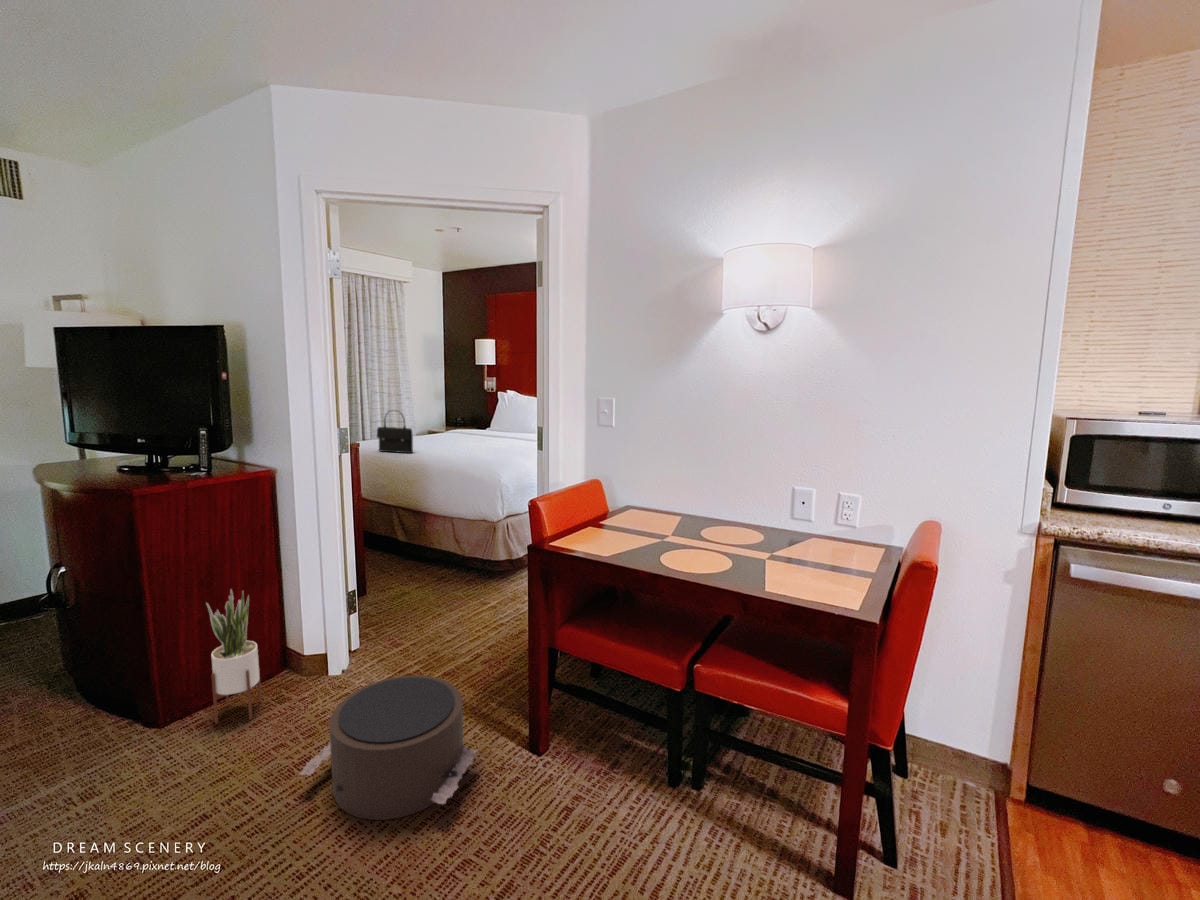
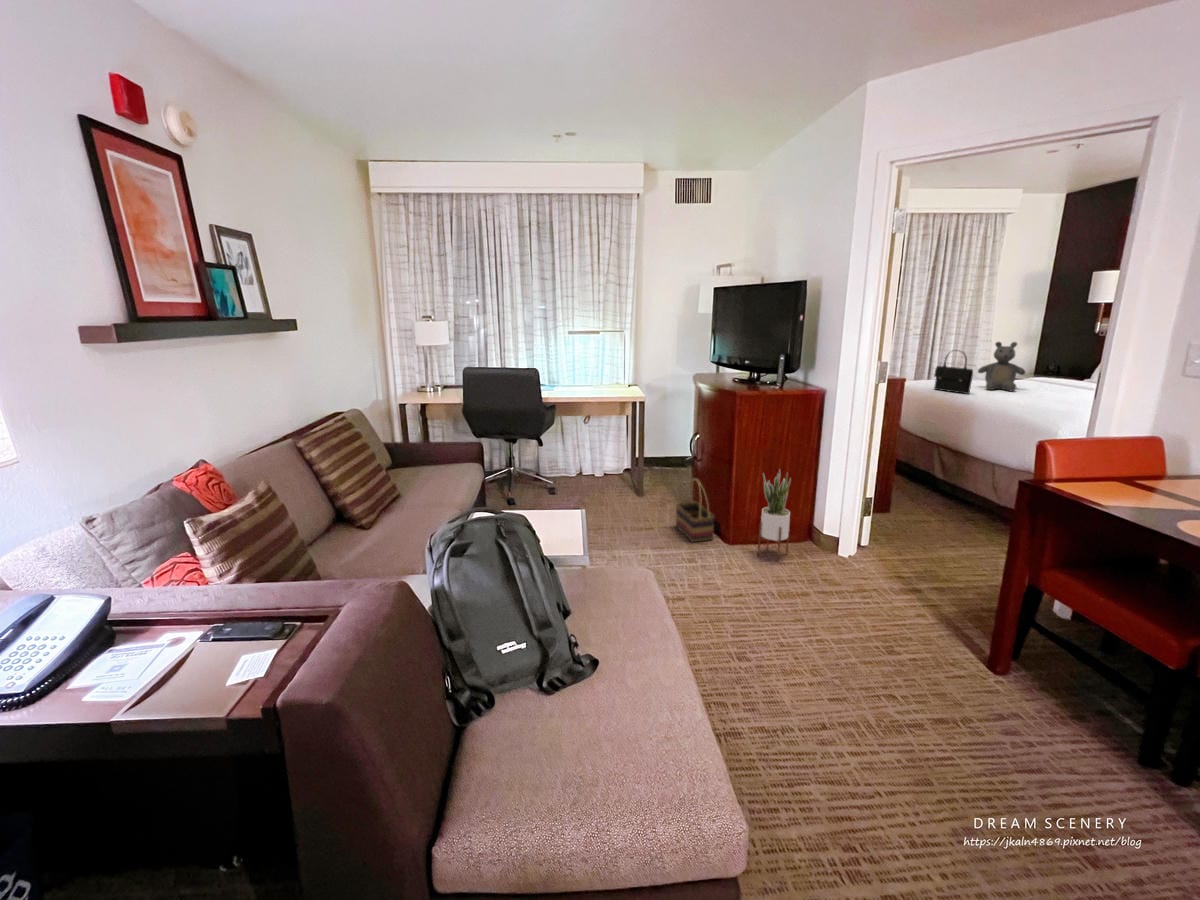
teddy bear: none [412,401,450,447] -> present [978,342,1025,391]
basket: none [29,643,126,755] -> present [676,478,715,542]
pouf: present [300,675,478,820] -> none [794,565,937,671]

